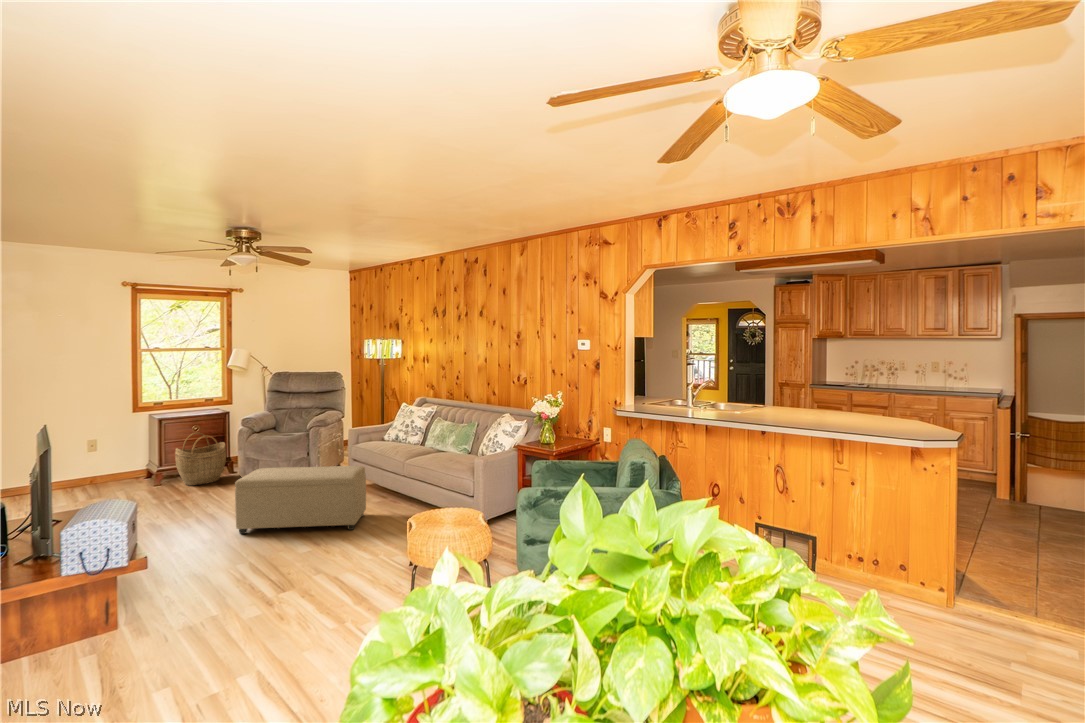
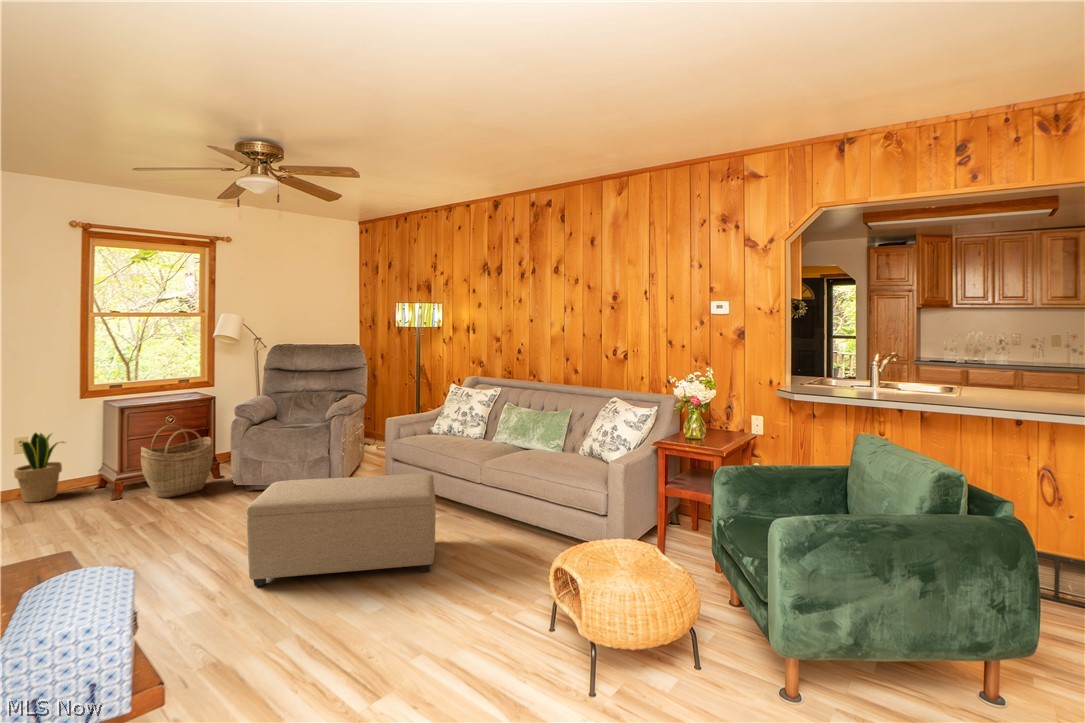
potted plant: none [91,436,126,487] -> present [14,433,65,502]

